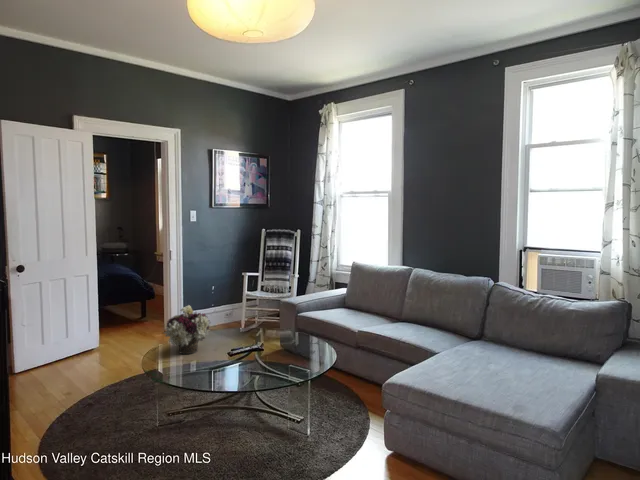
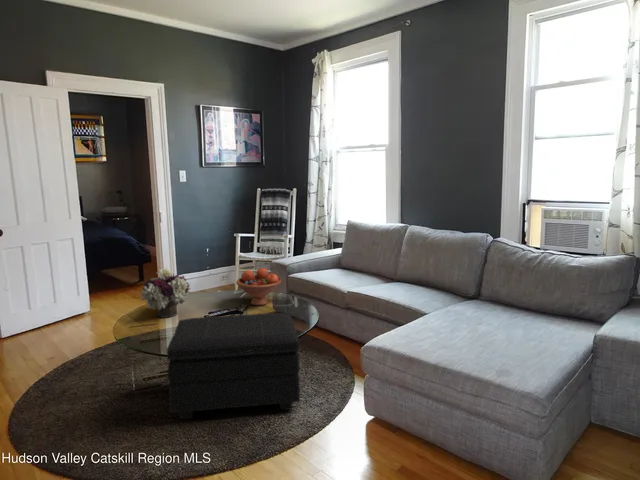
fruit bowl: none [255,307,298,343] -> present [236,268,281,305]
footstool: none [200,351,325,455] -> present [167,313,300,419]

